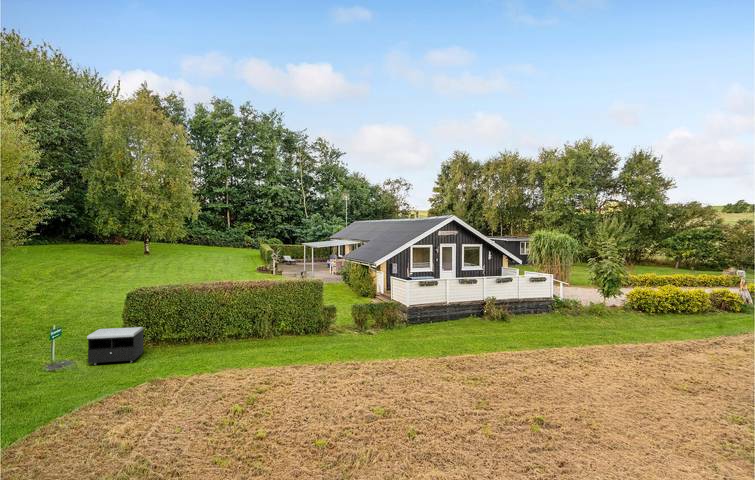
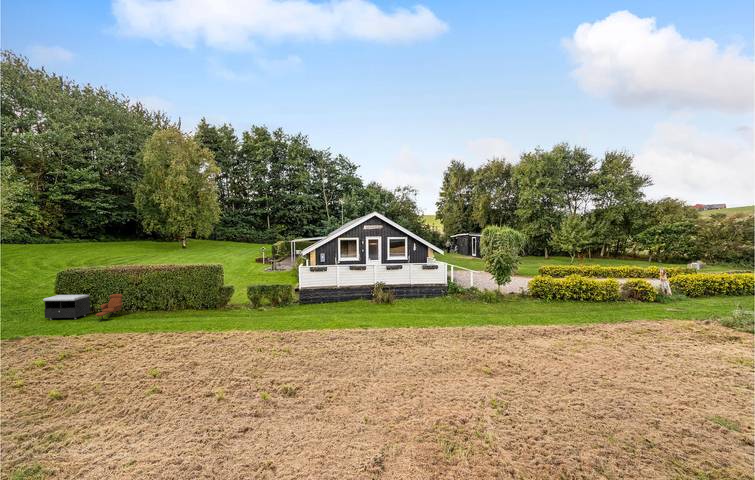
lounge chair: none [165,324,193,366] -> present [96,294,123,322]

